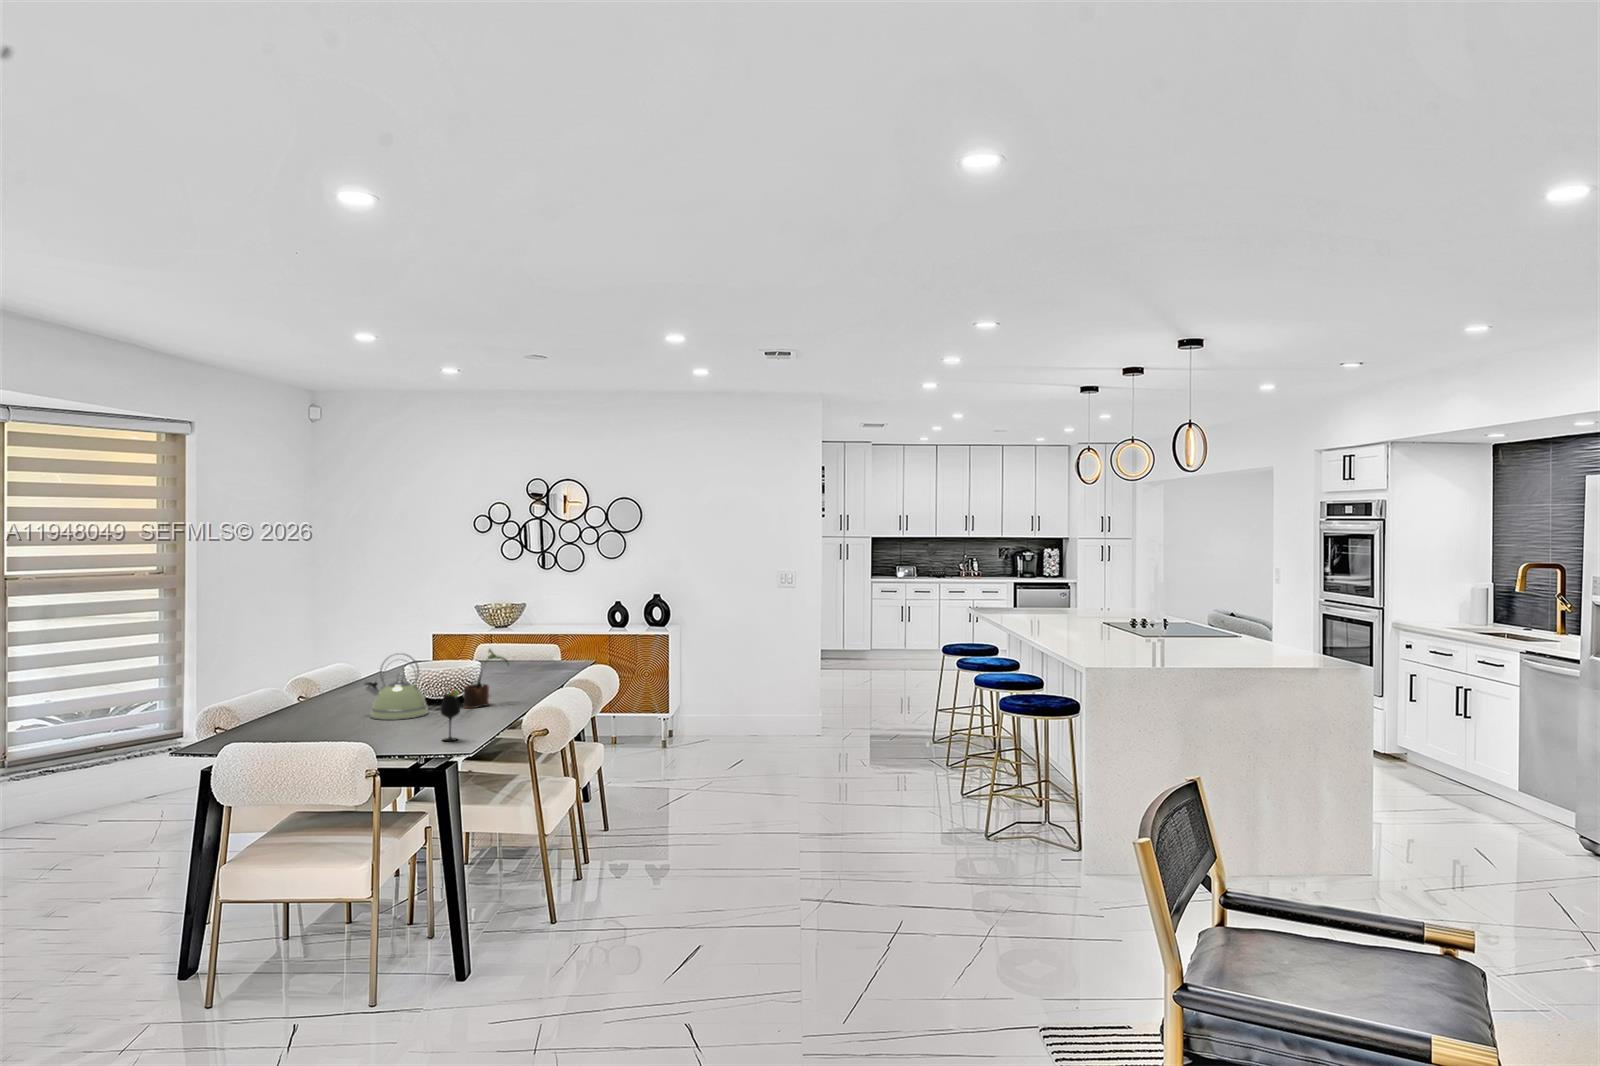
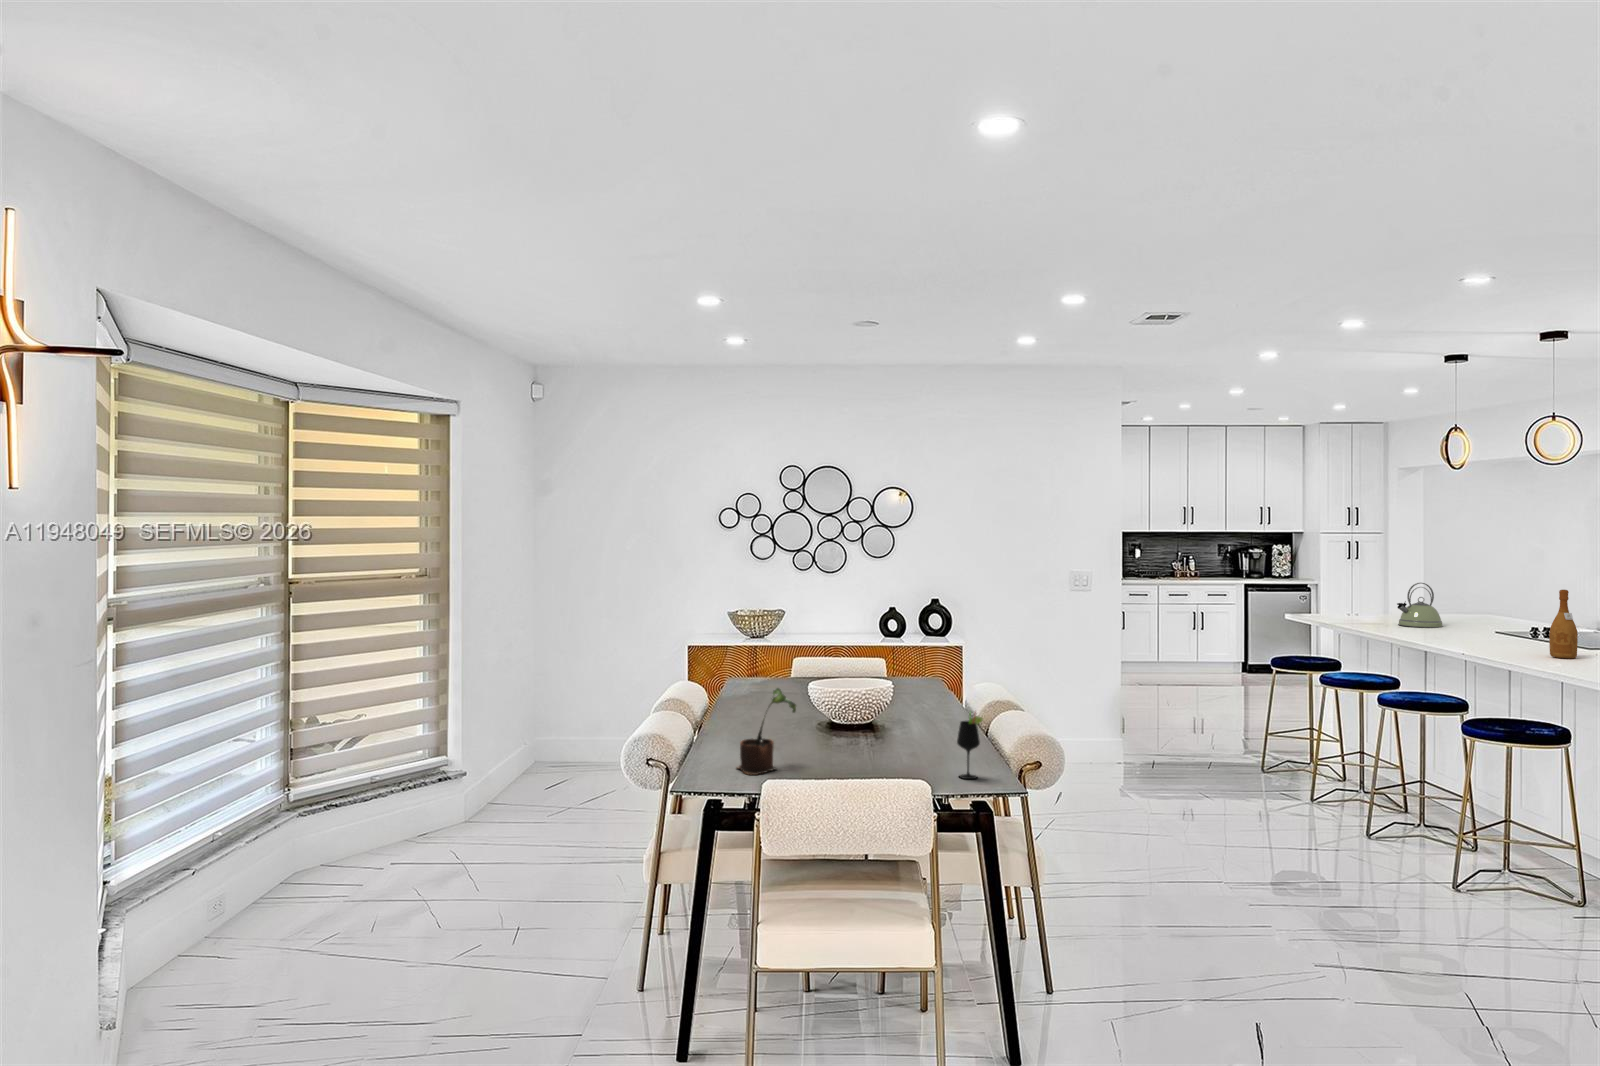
wine bottle: none [1089,589,1108,646] -> present [1549,590,1578,658]
potted plant: present [463,649,508,708] -> present [738,688,796,775]
kettle: present [365,653,428,720] -> present [1397,583,1443,628]

